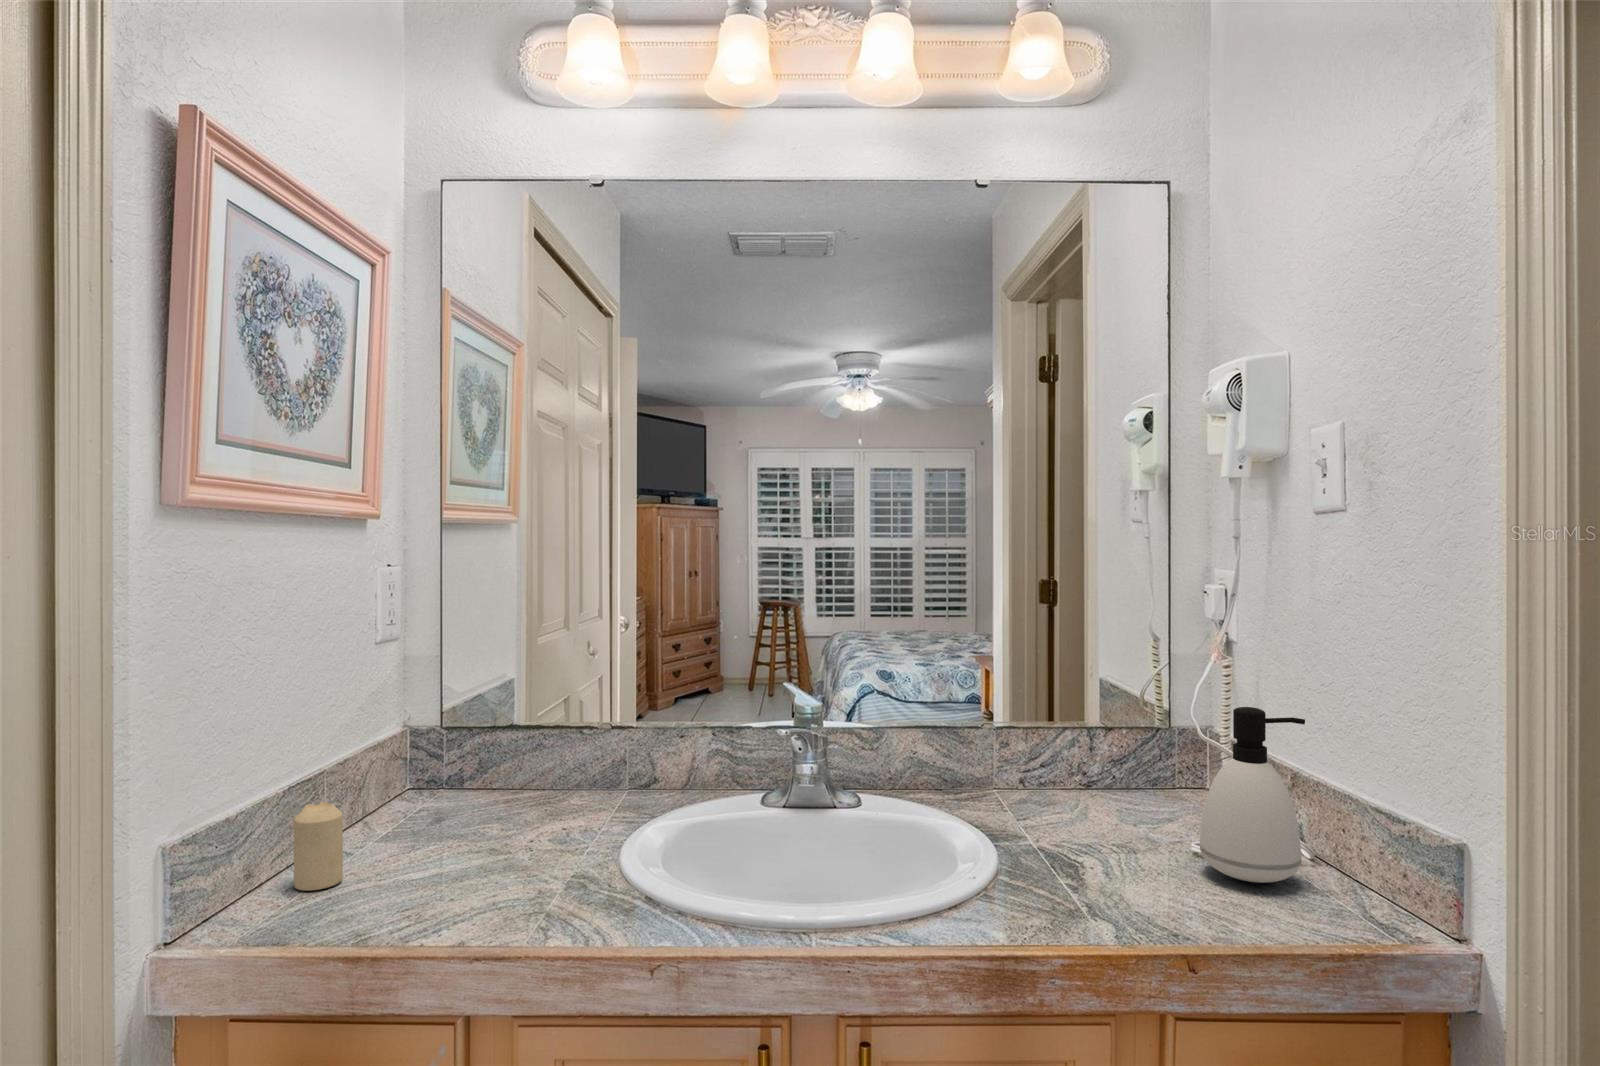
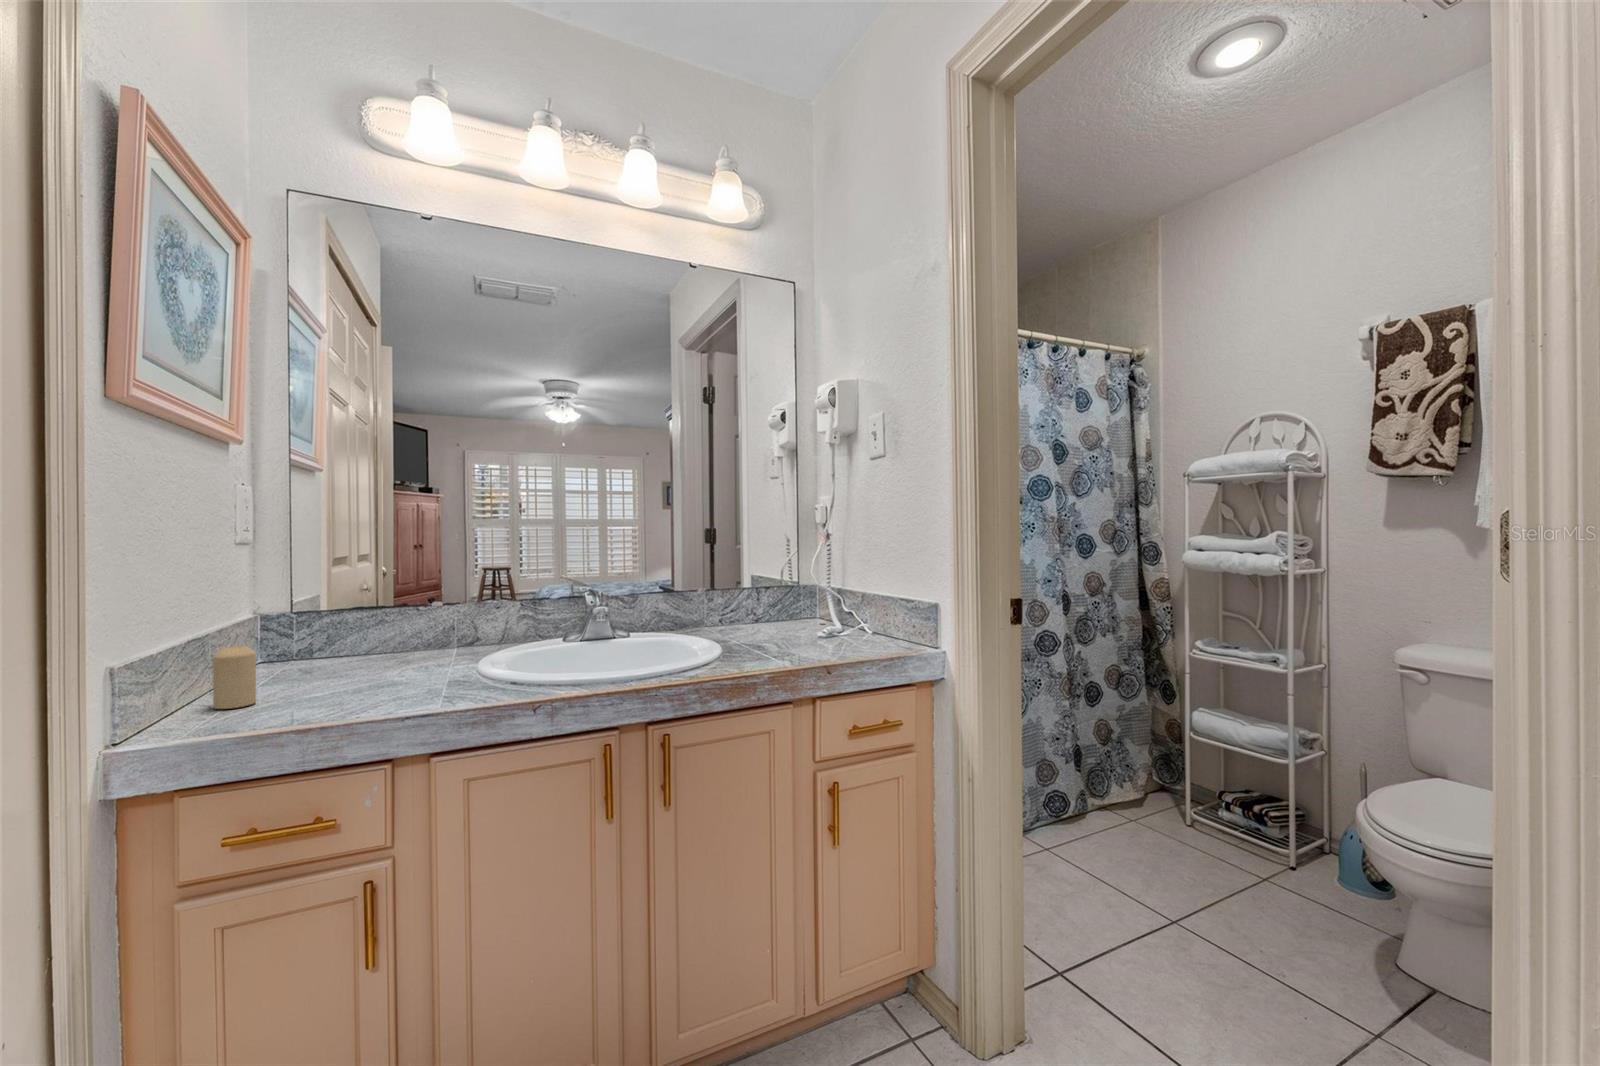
soap dispenser: present [1200,707,1305,883] -> none [823,554,871,642]

